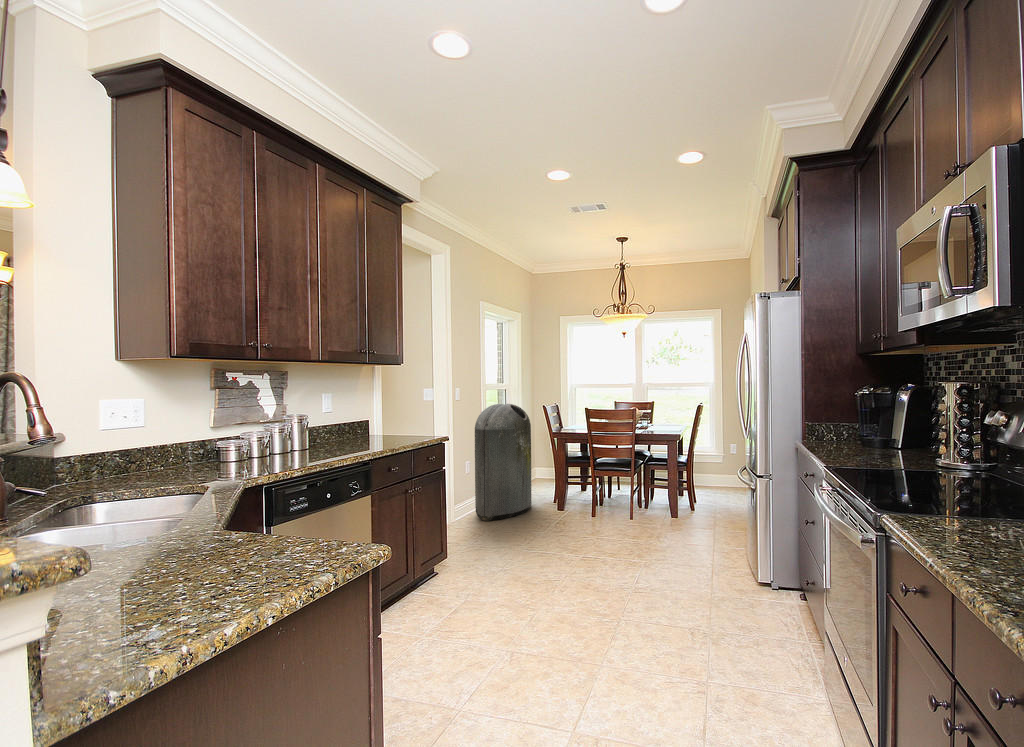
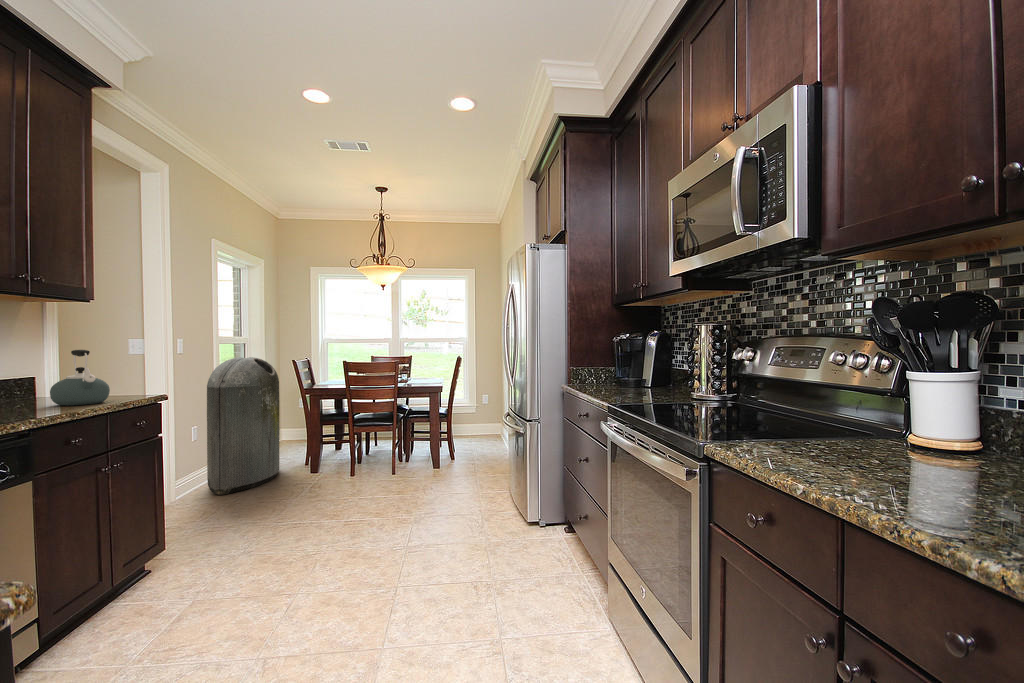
kettle: none [377,402,412,442] -> present [50,350,110,406]

